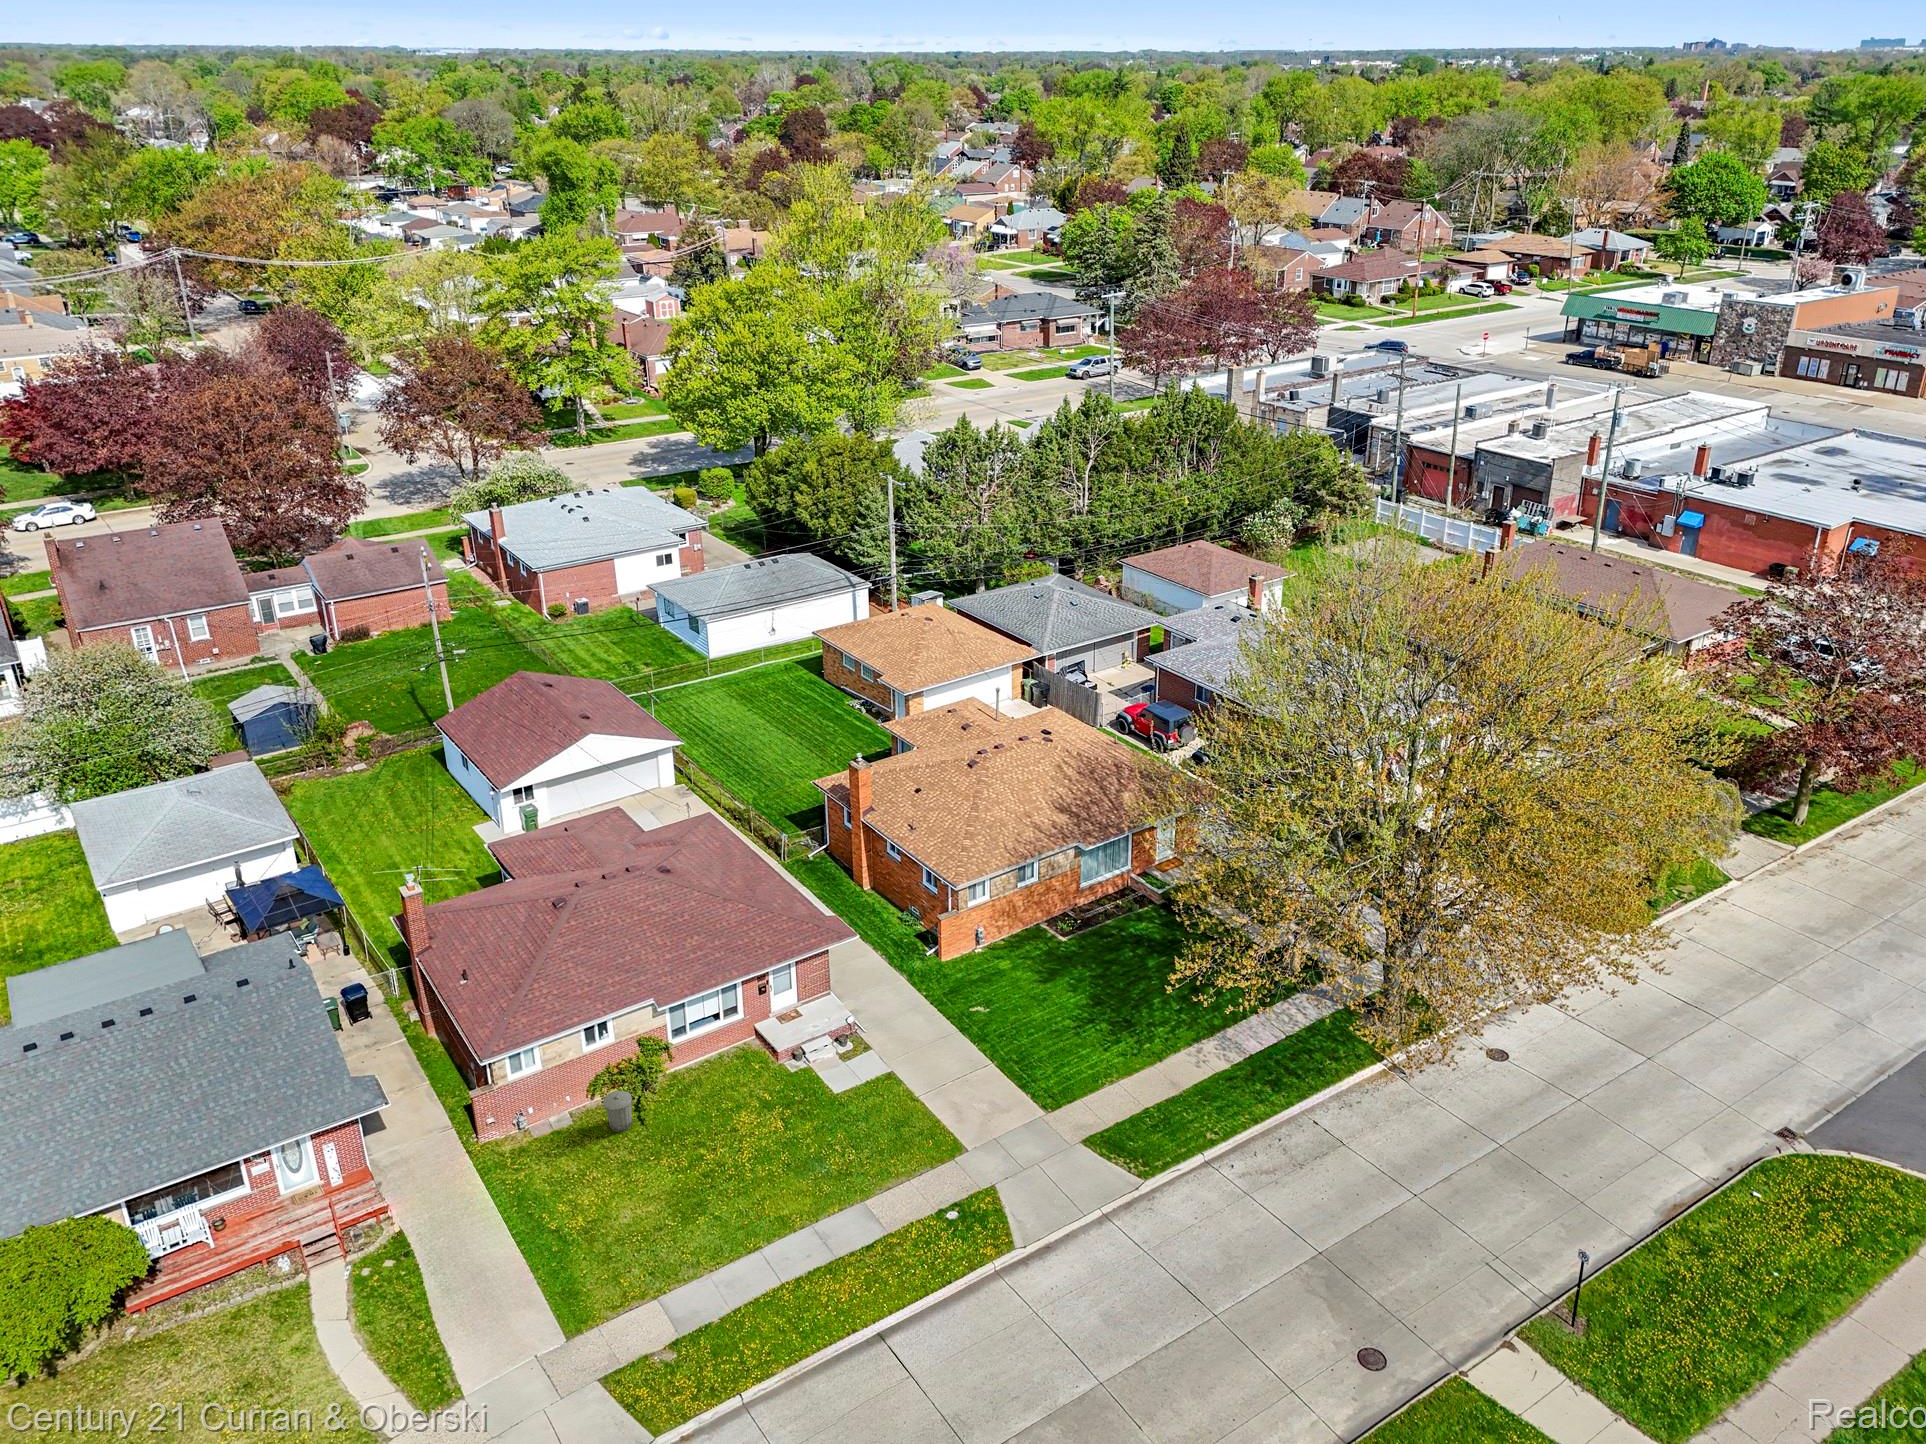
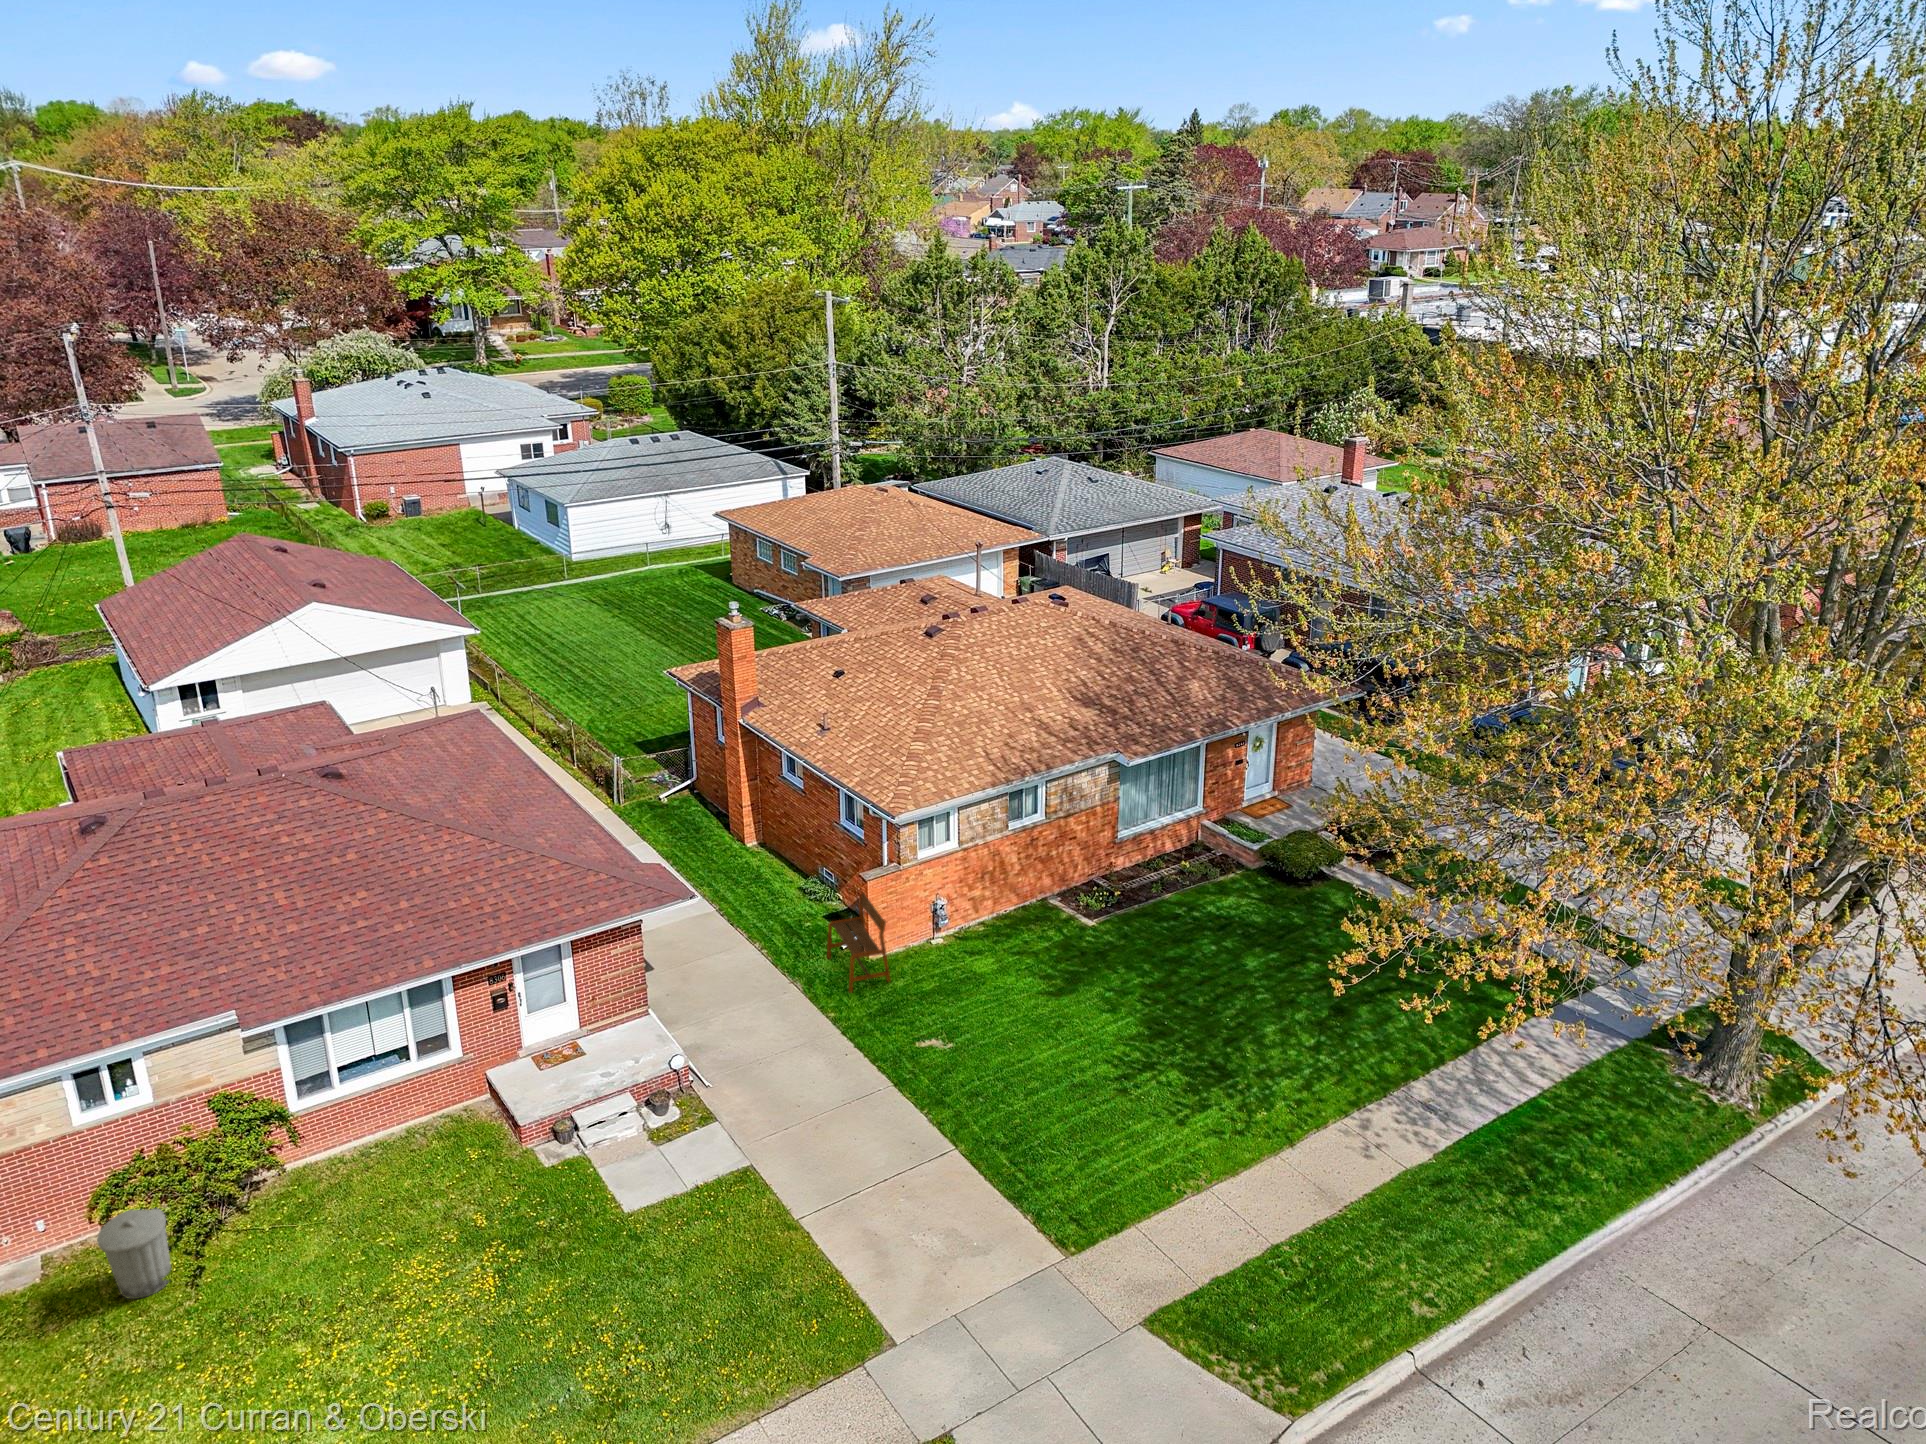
bench: none [919,925,955,981] -> present [827,892,891,993]

